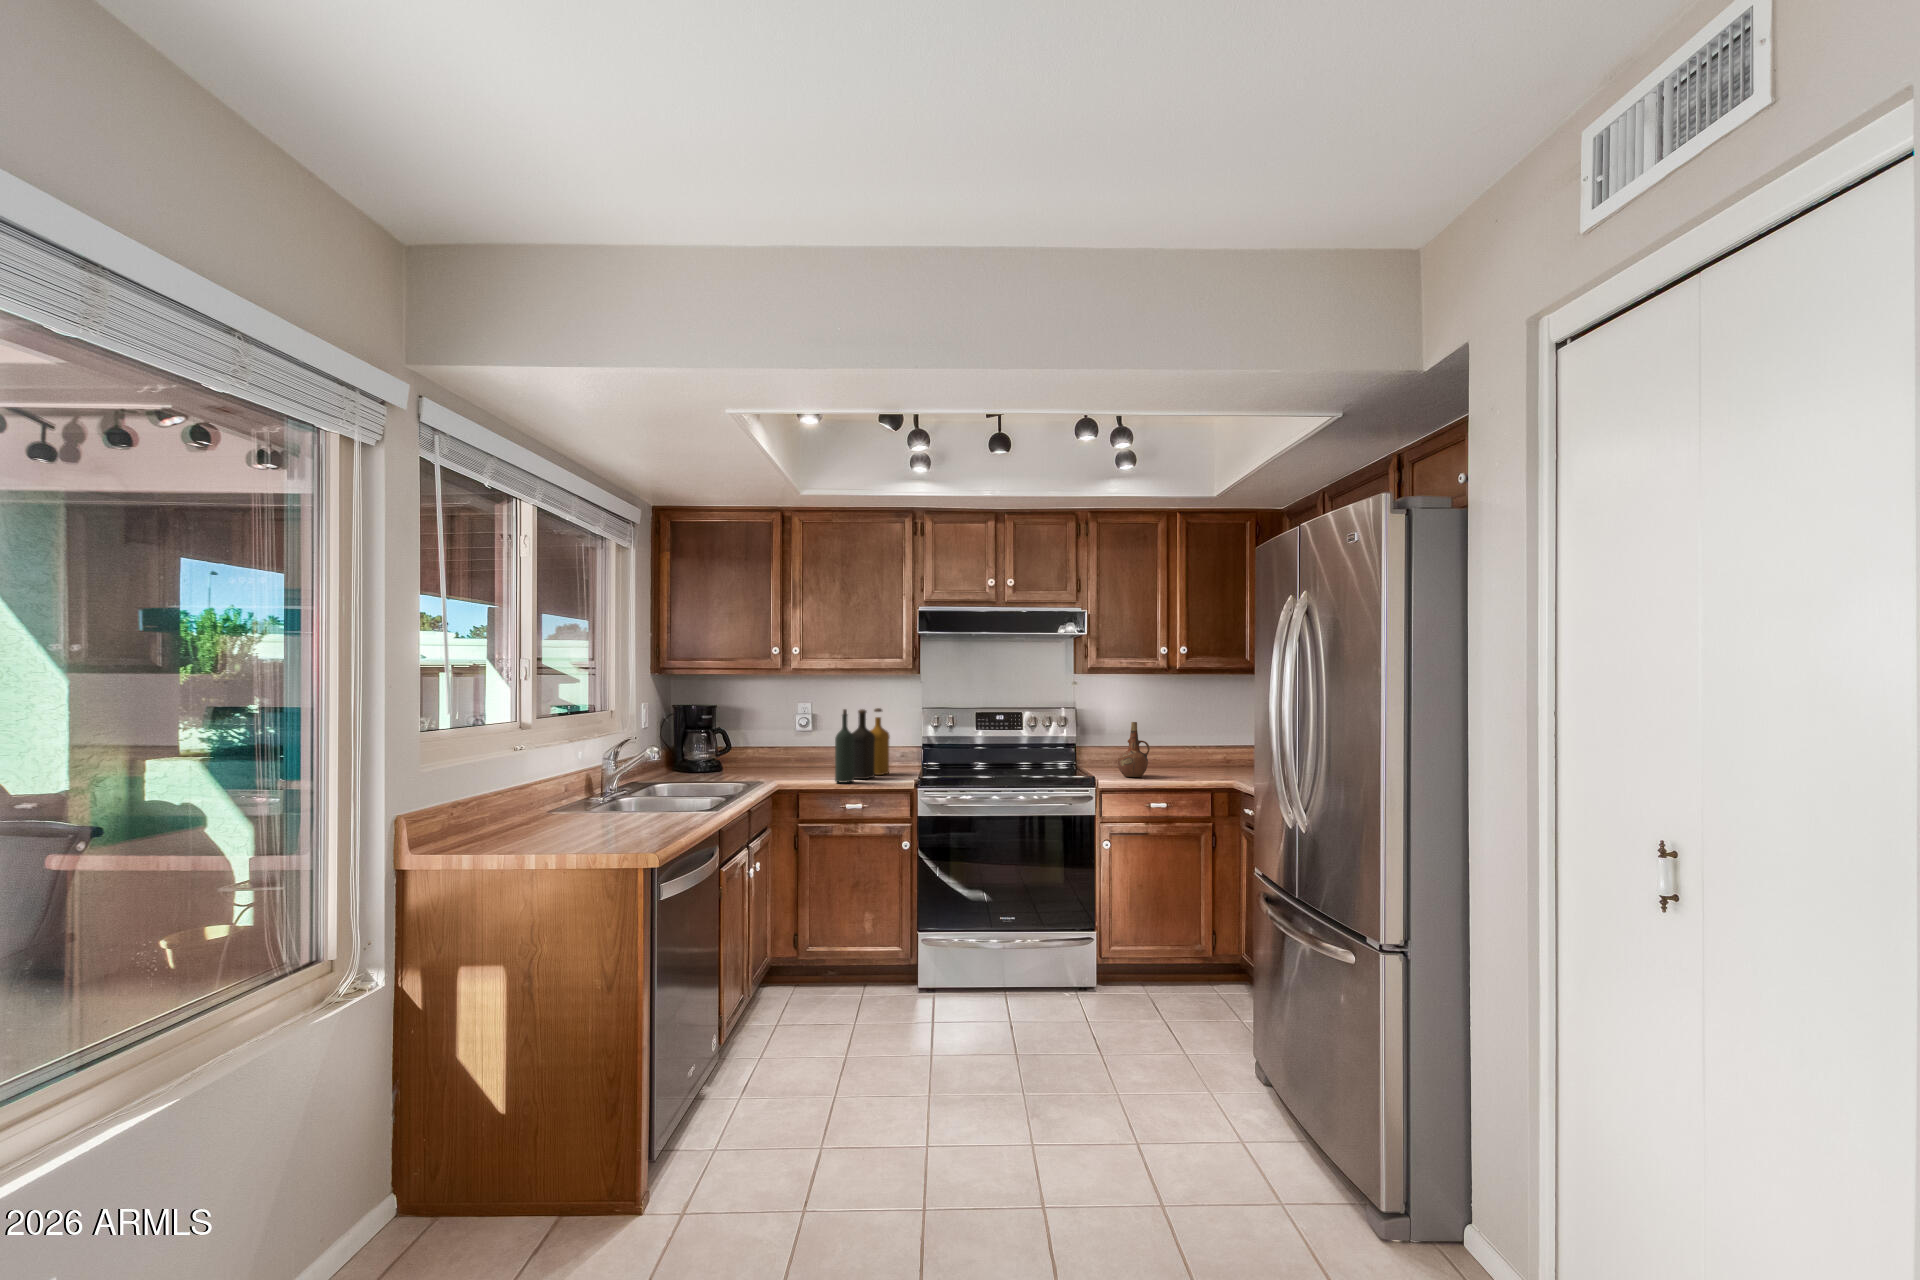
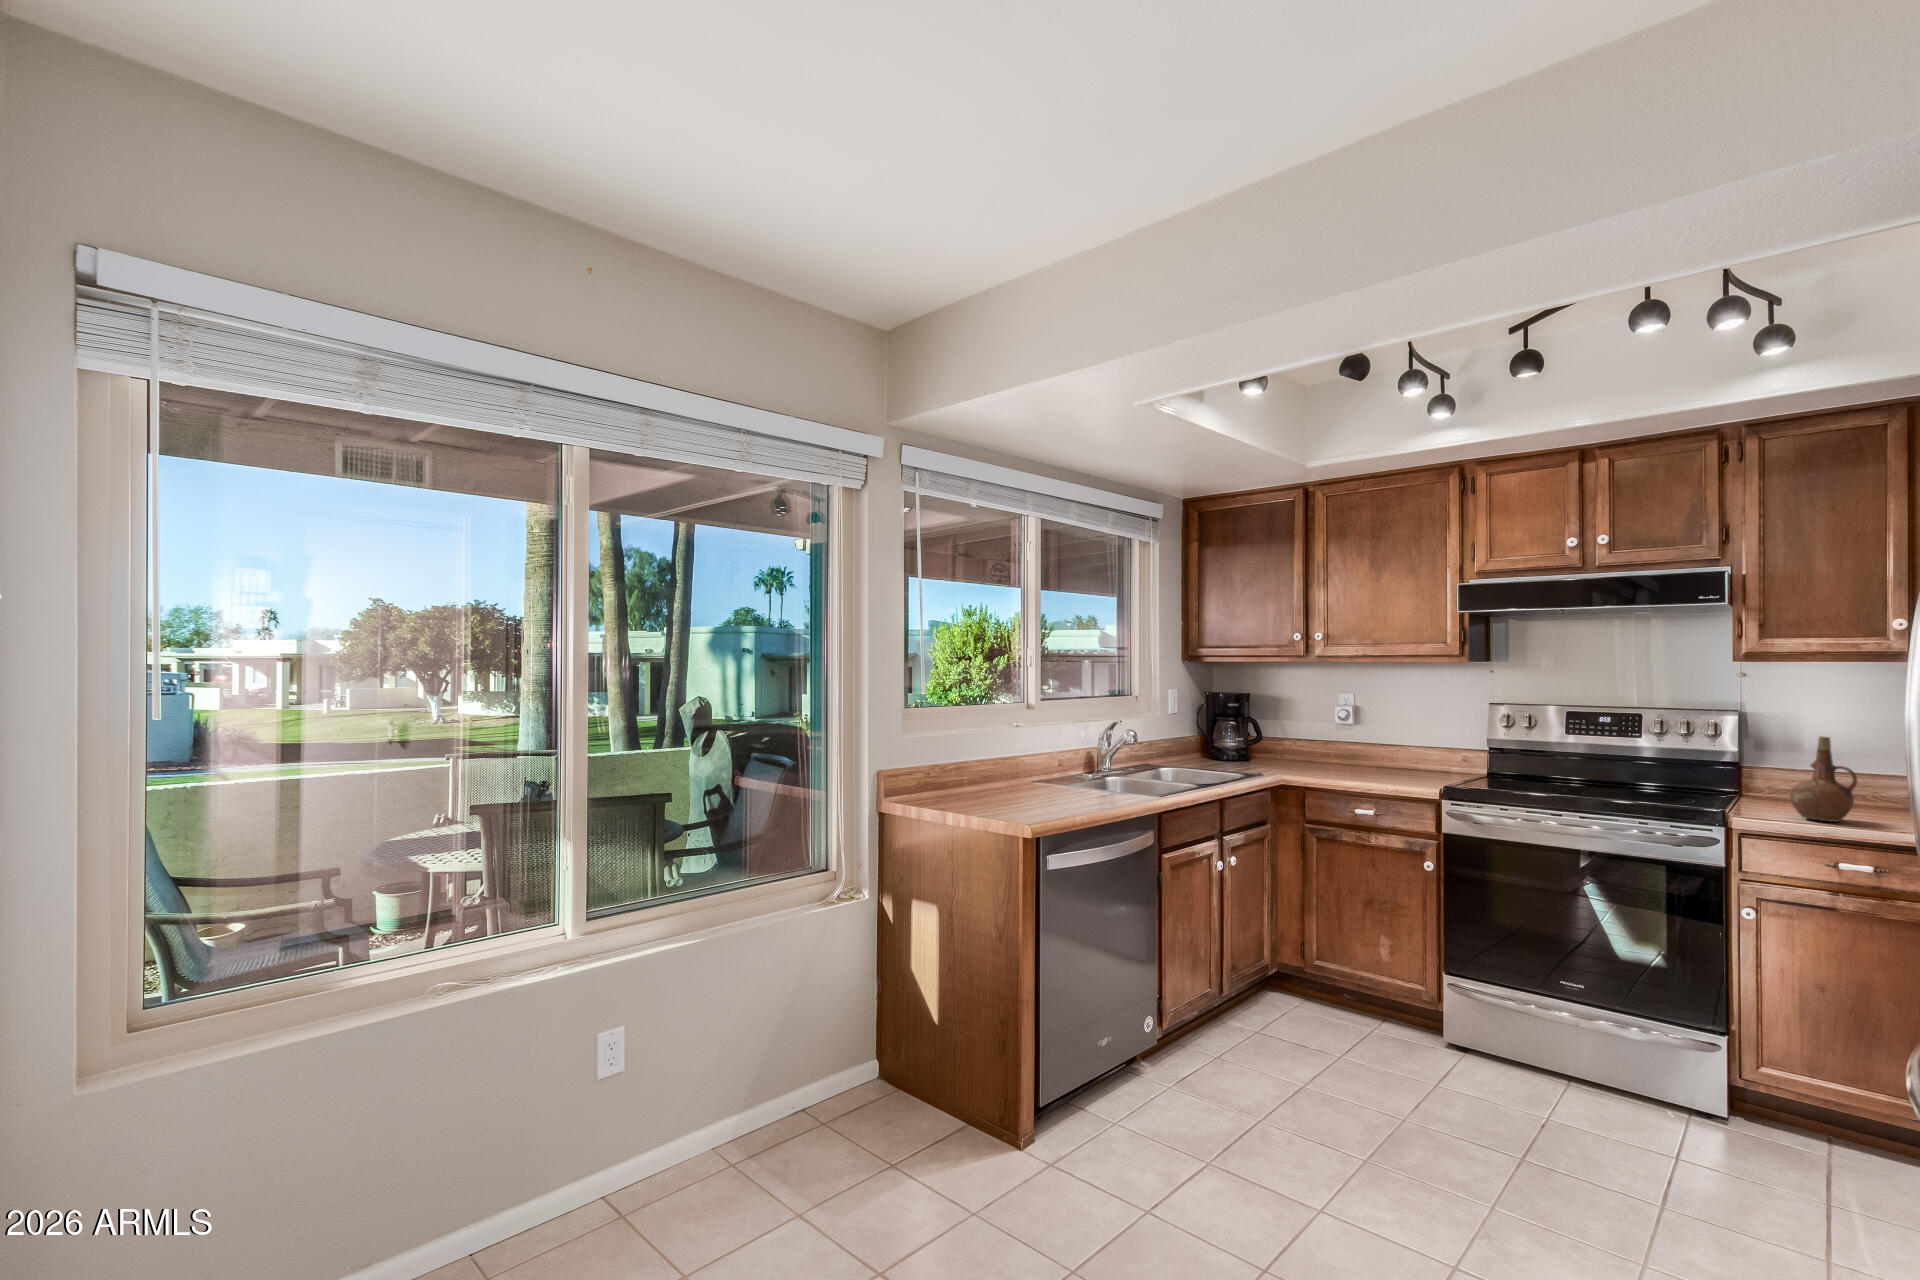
bottle: present [835,708,890,783] -> none [1345,700,1431,784]

